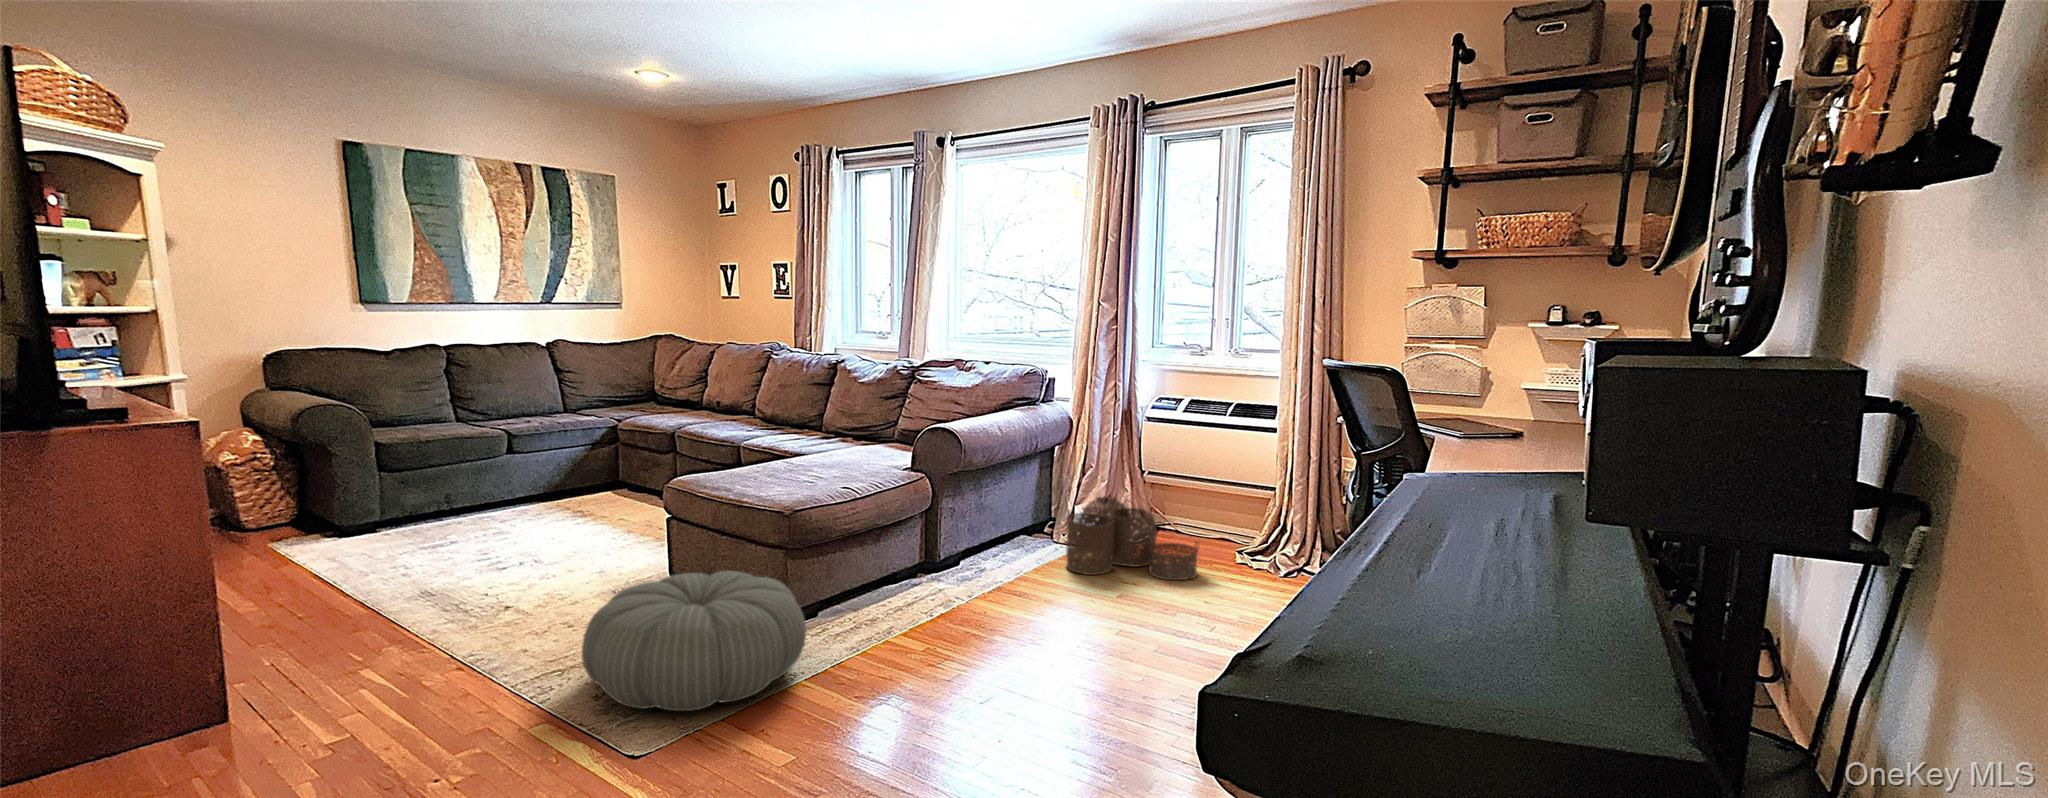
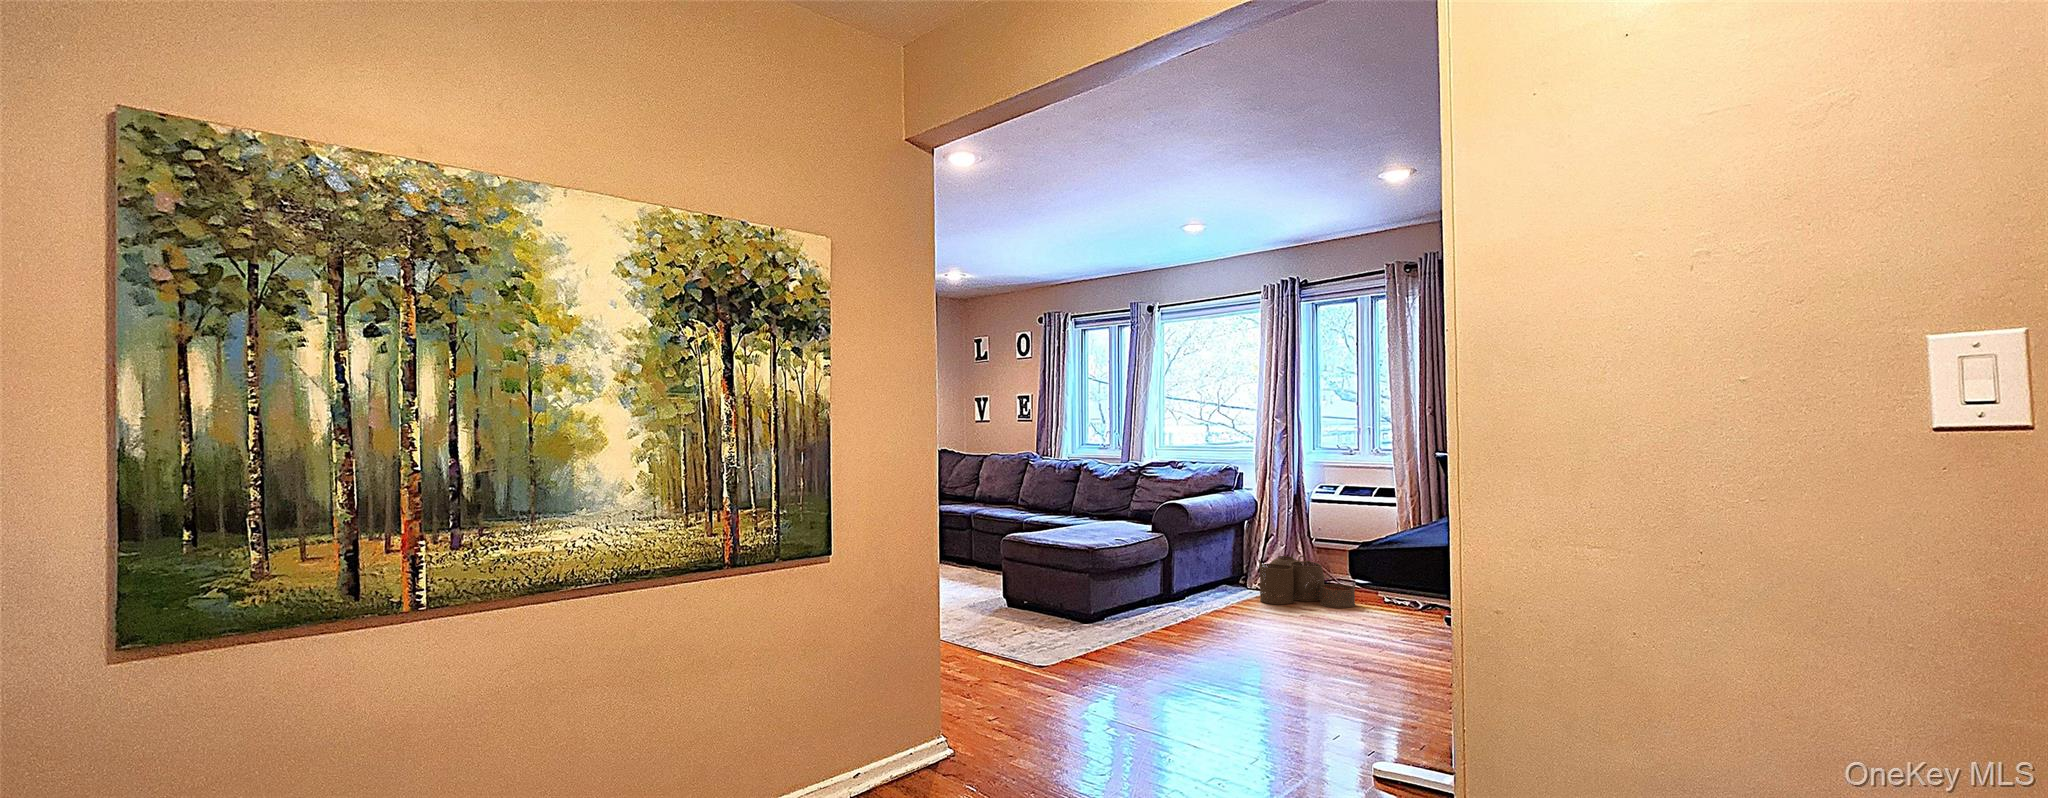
pouf: present [582,571,806,711] -> none [994,581,1114,650]

